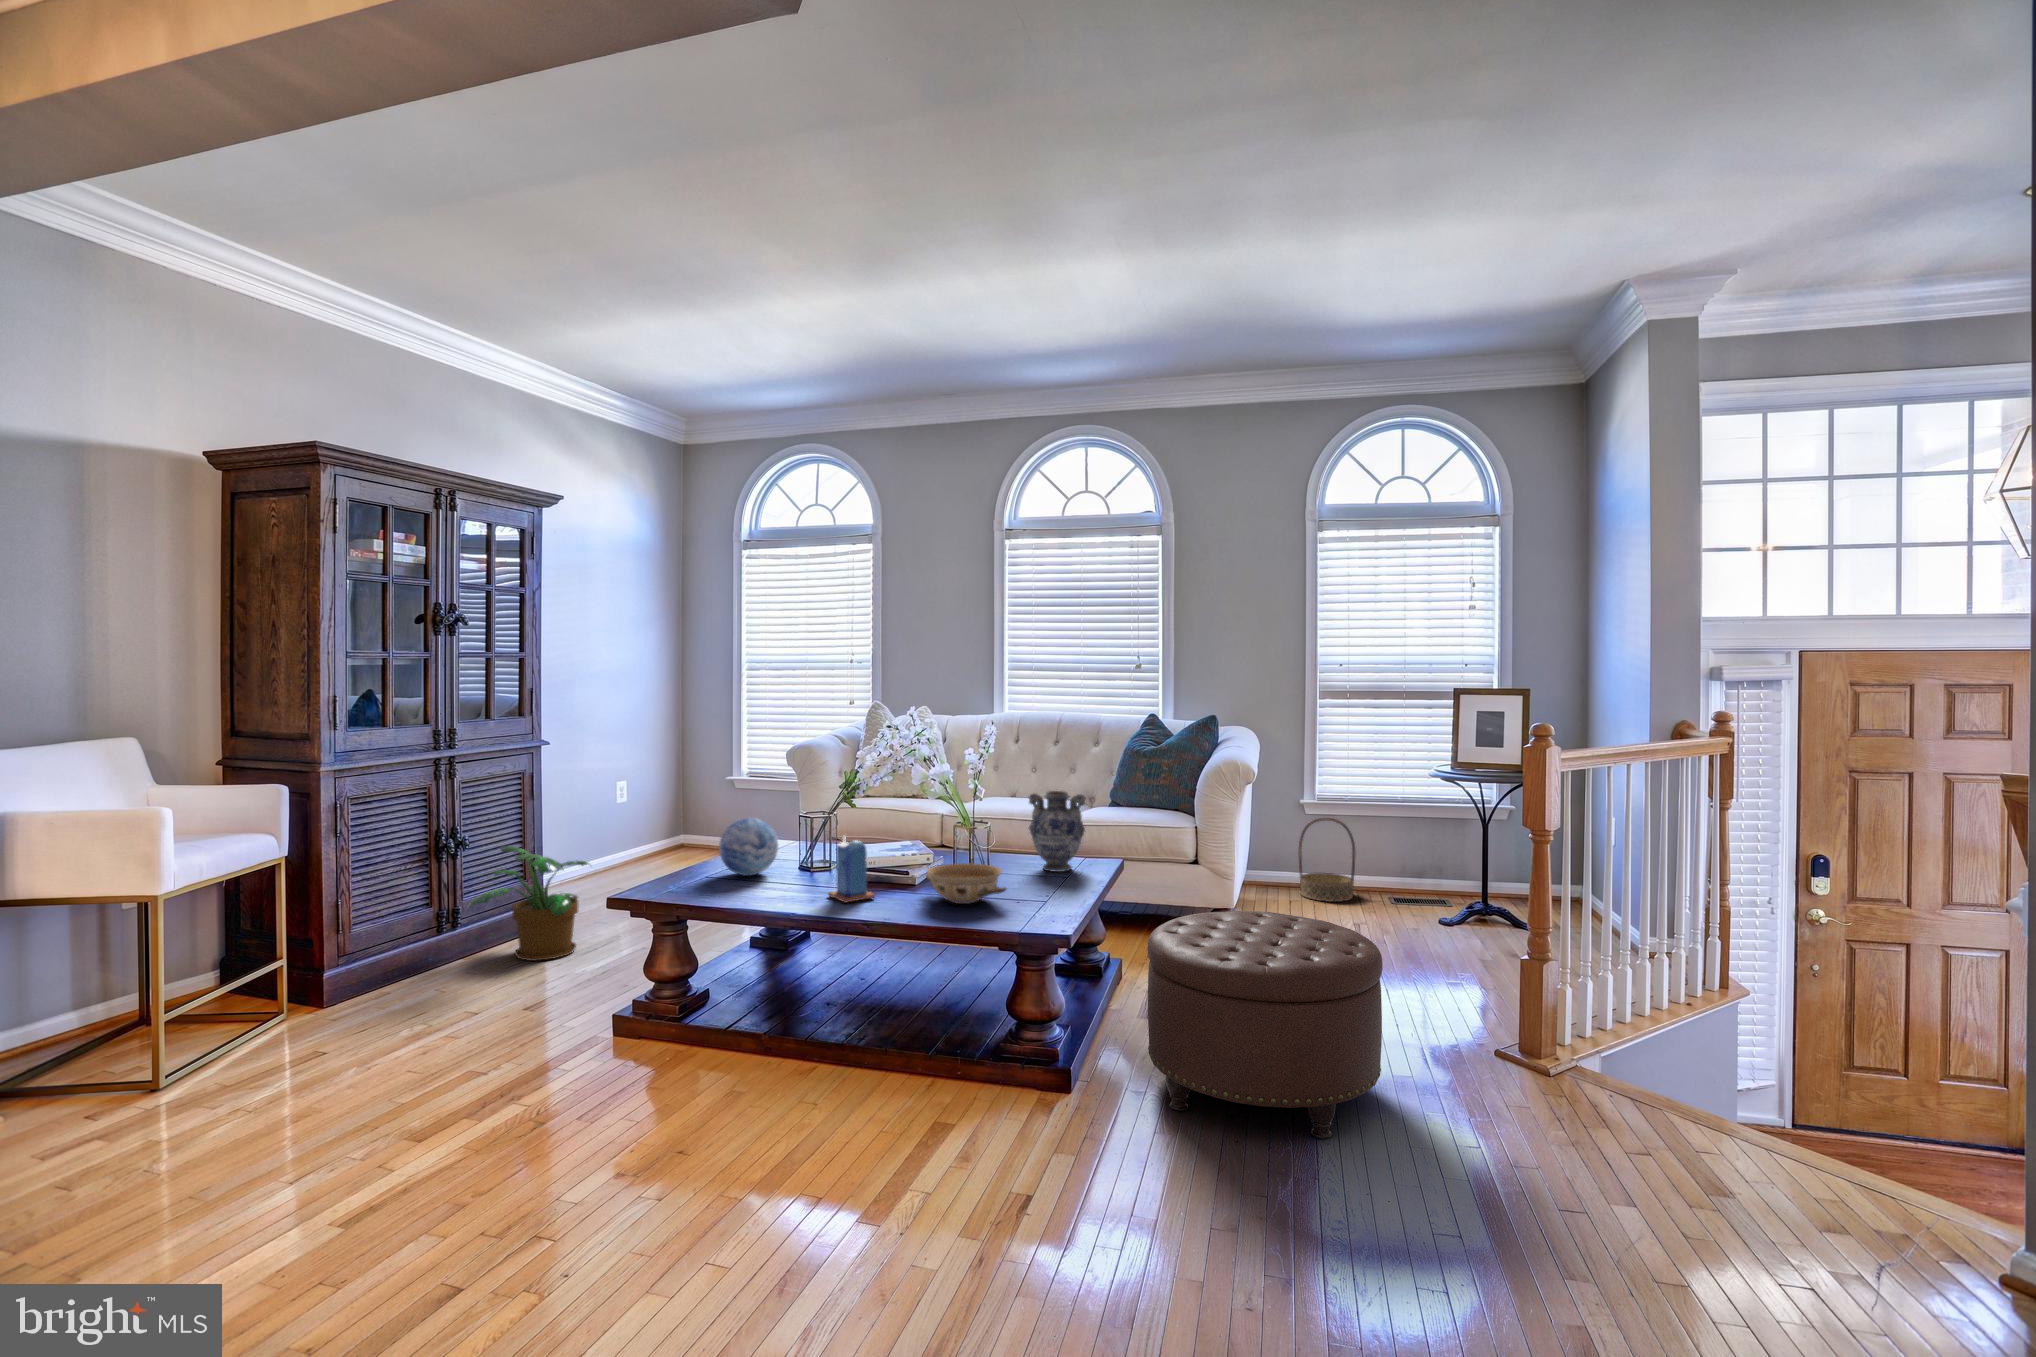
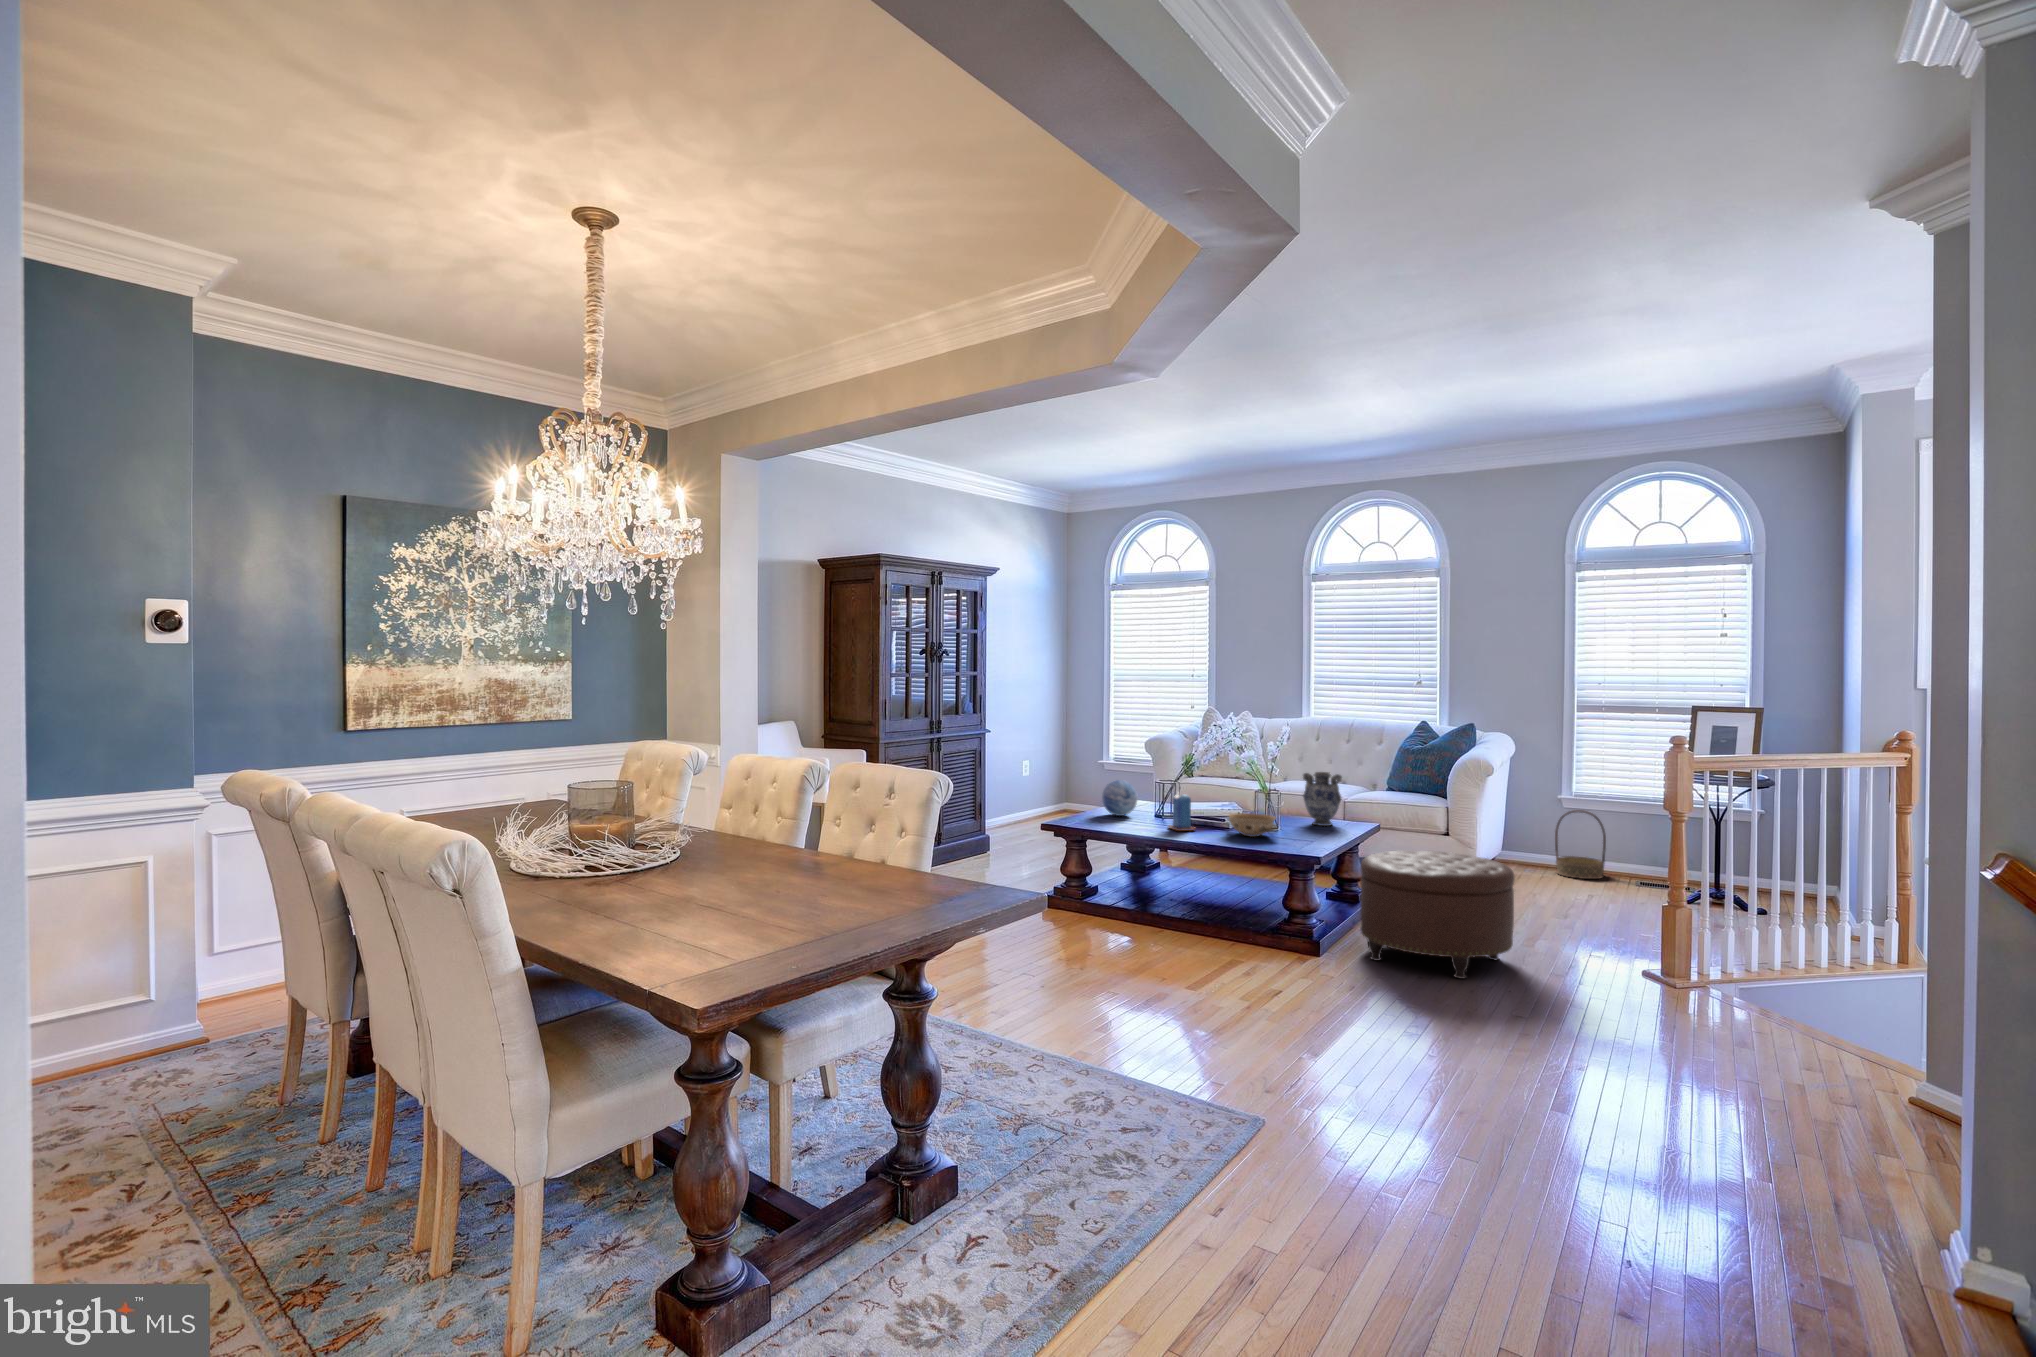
potted plant: present [467,846,588,961] -> none [949,795,1021,867]

